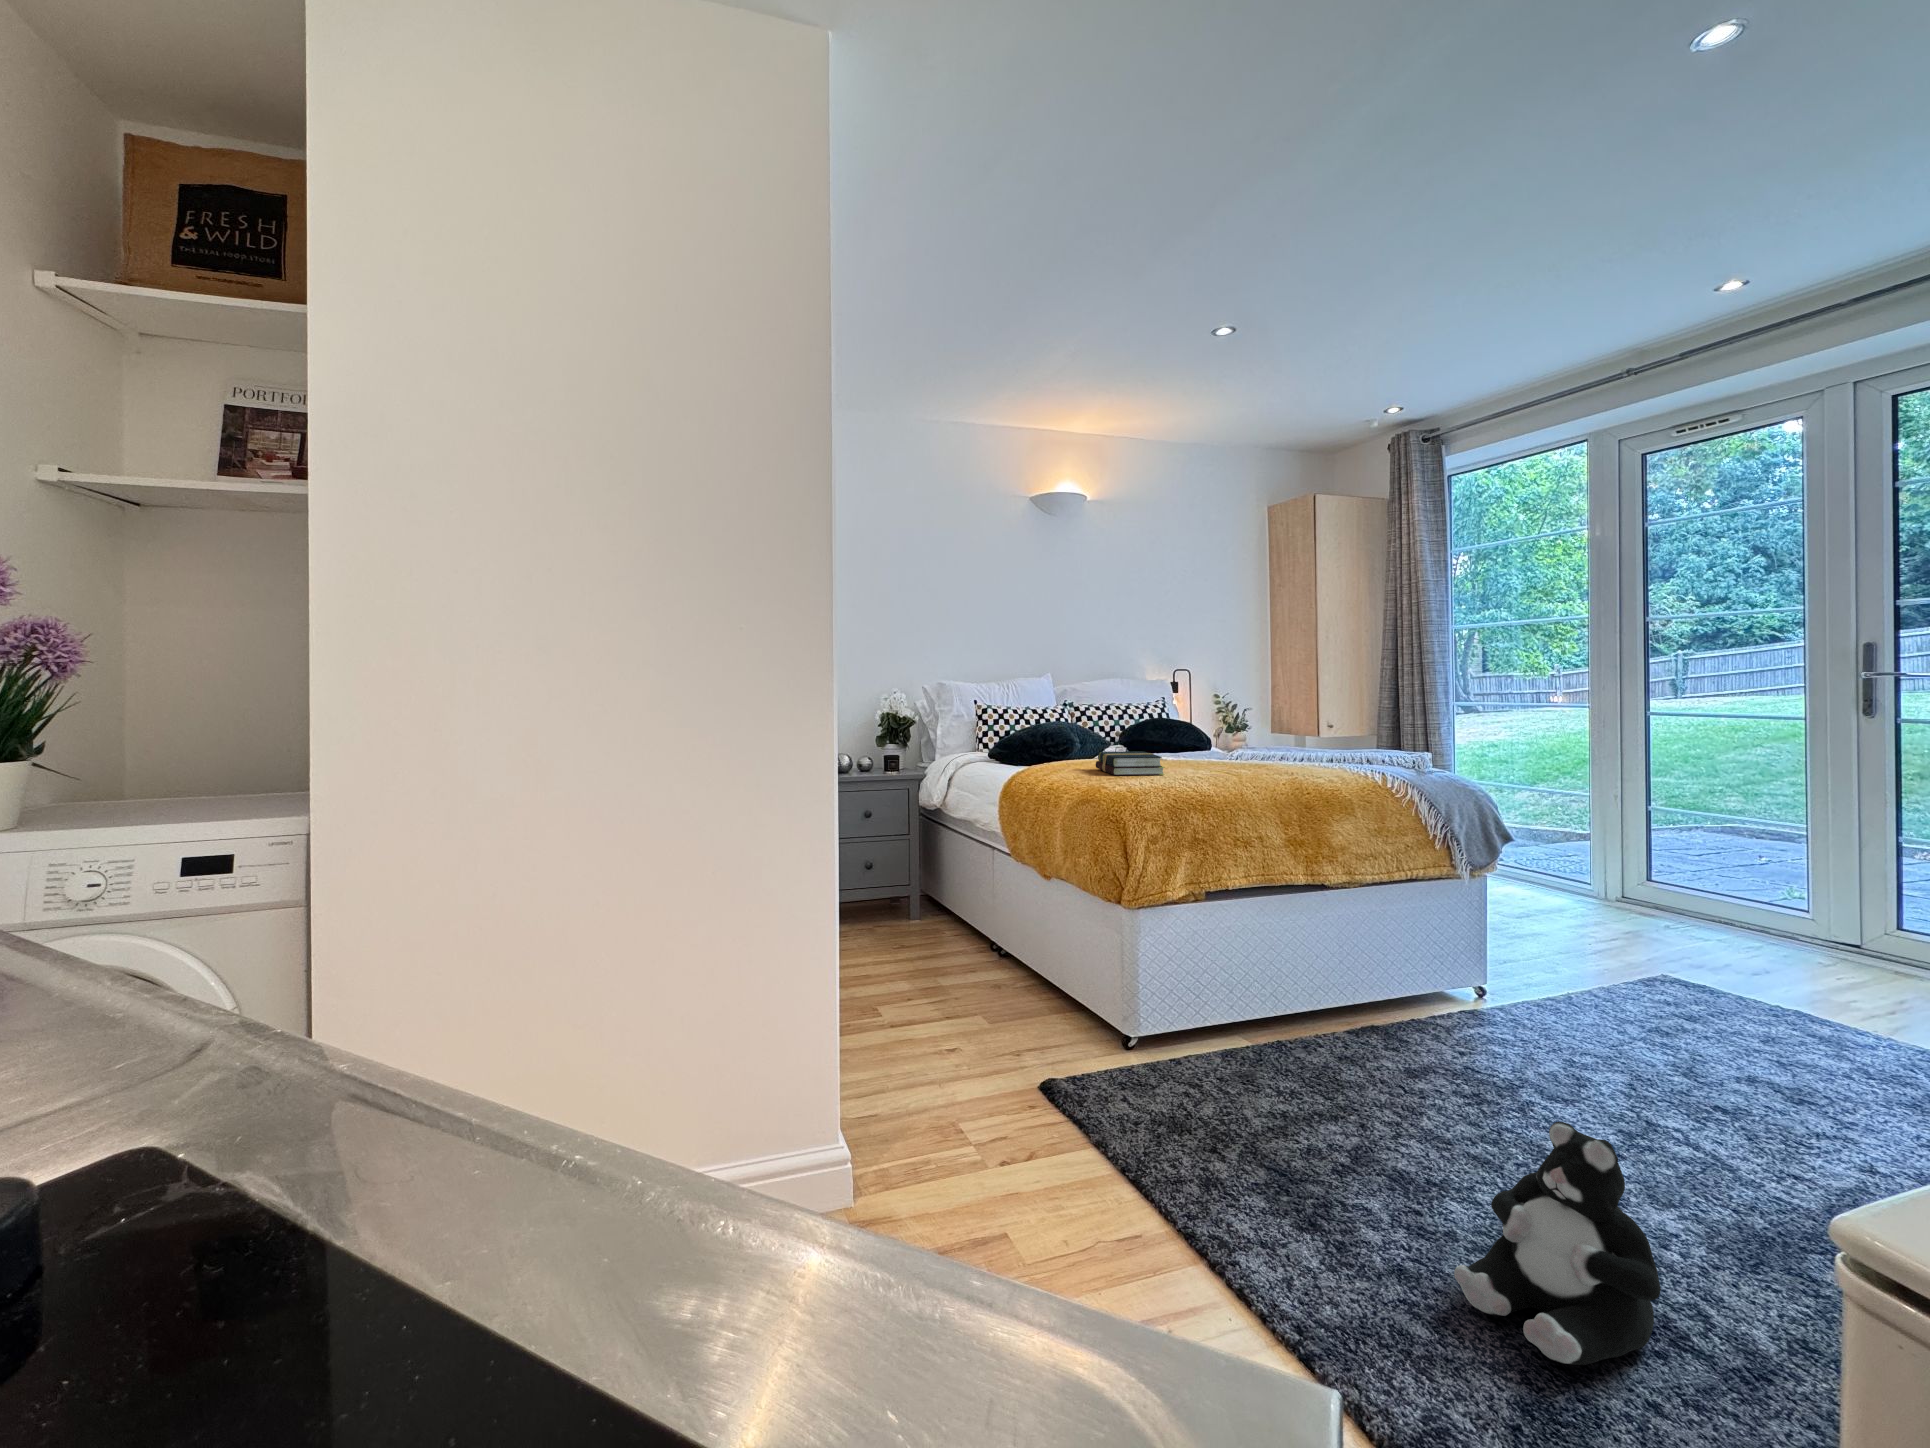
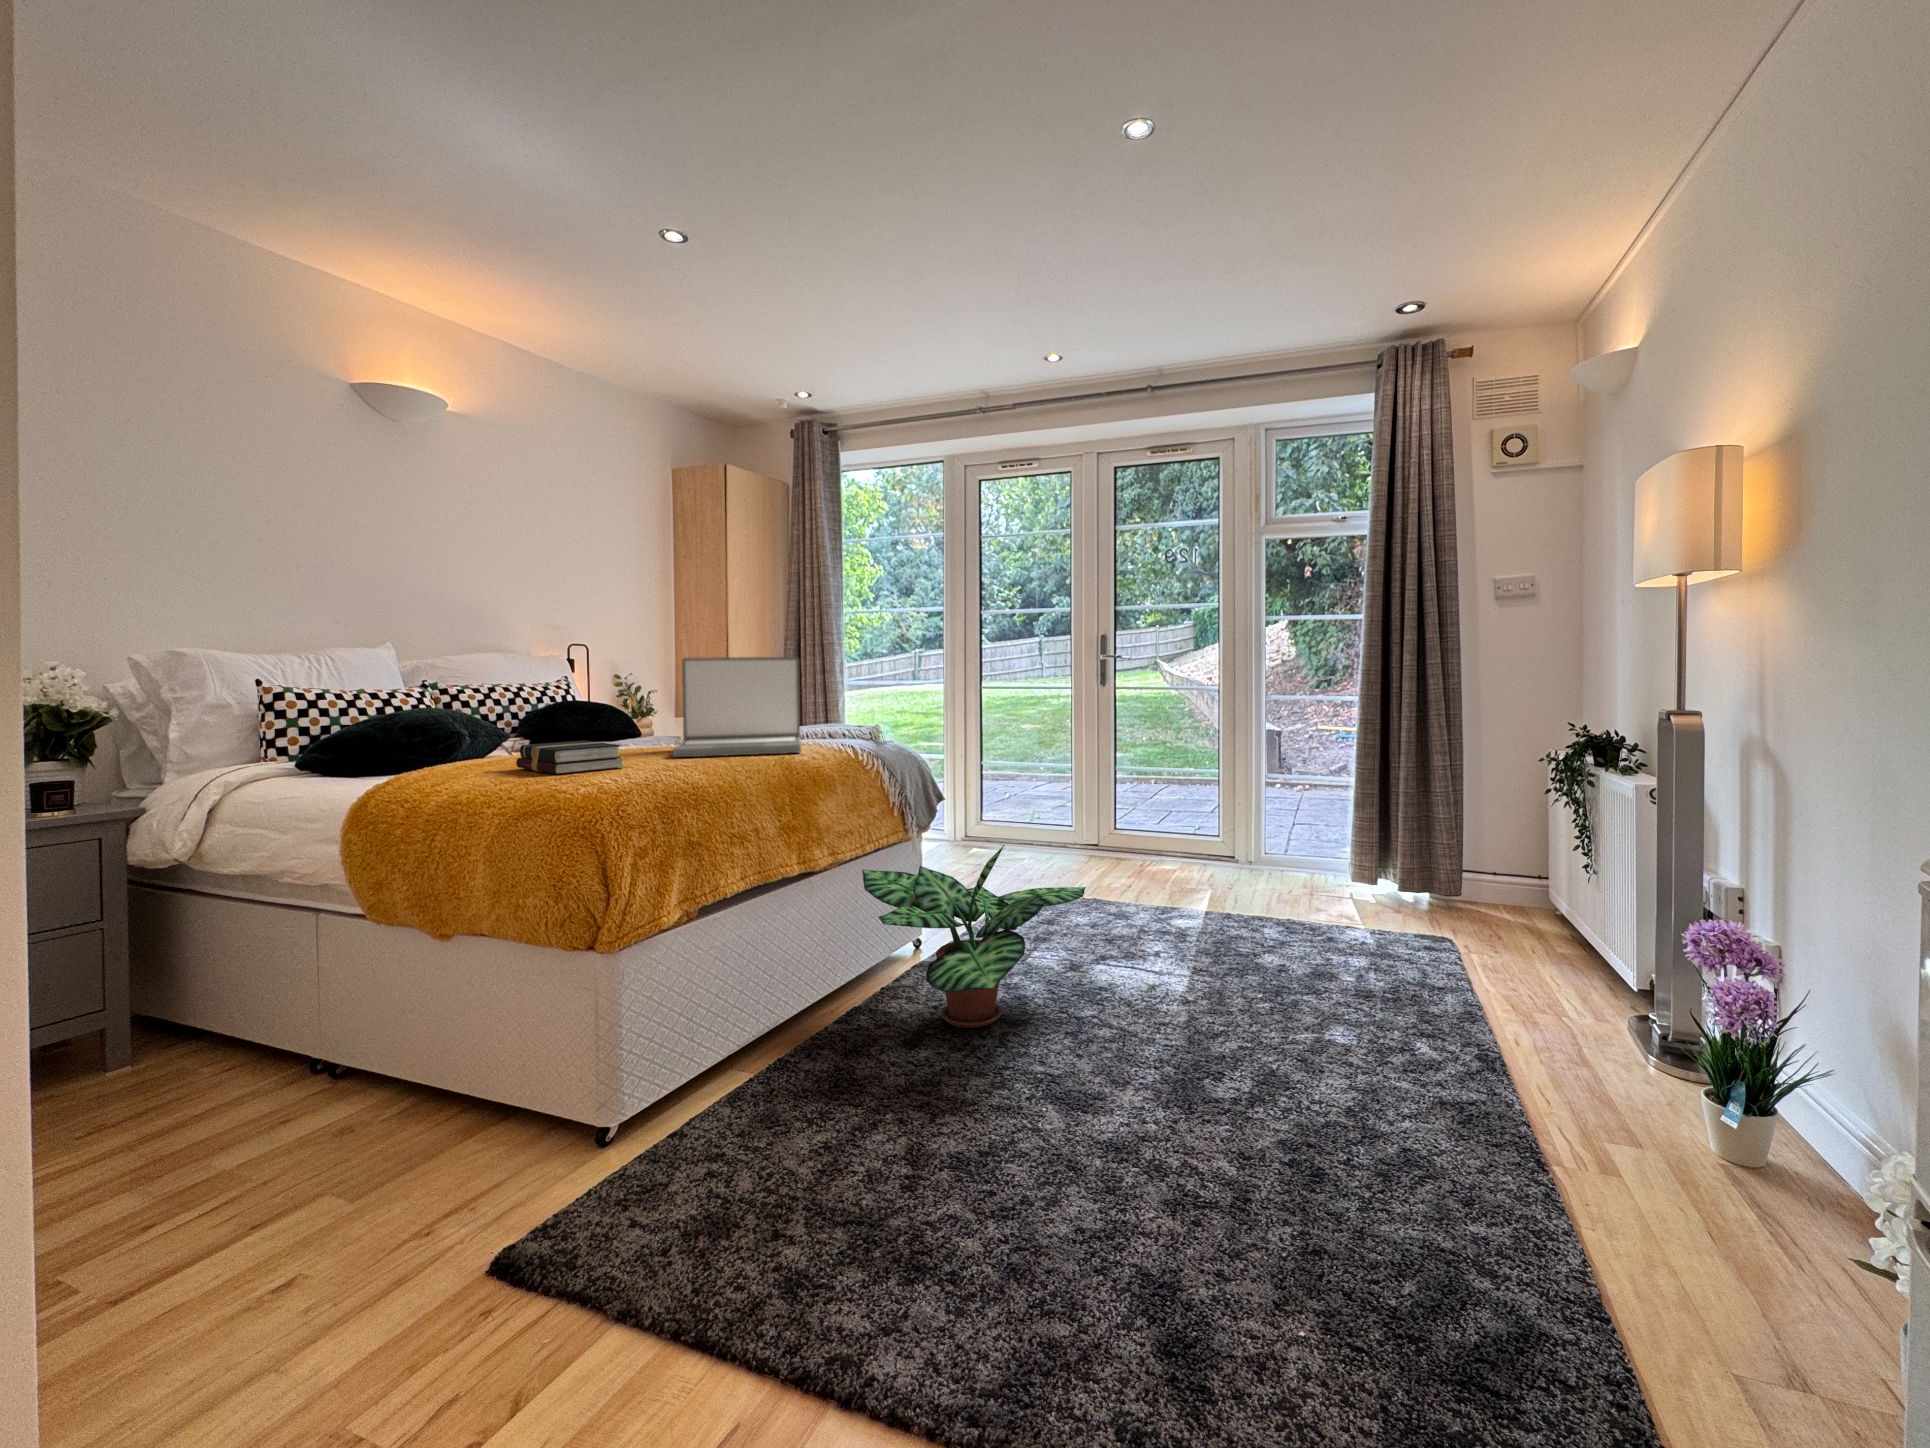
laptop: none [1210,686,1336,775] -> present [673,657,801,757]
potted plant: none [1375,894,1684,1085] -> present [862,845,1086,1028]
plush toy: present [1454,1122,1661,1365] -> none [1071,1055,1215,1293]

